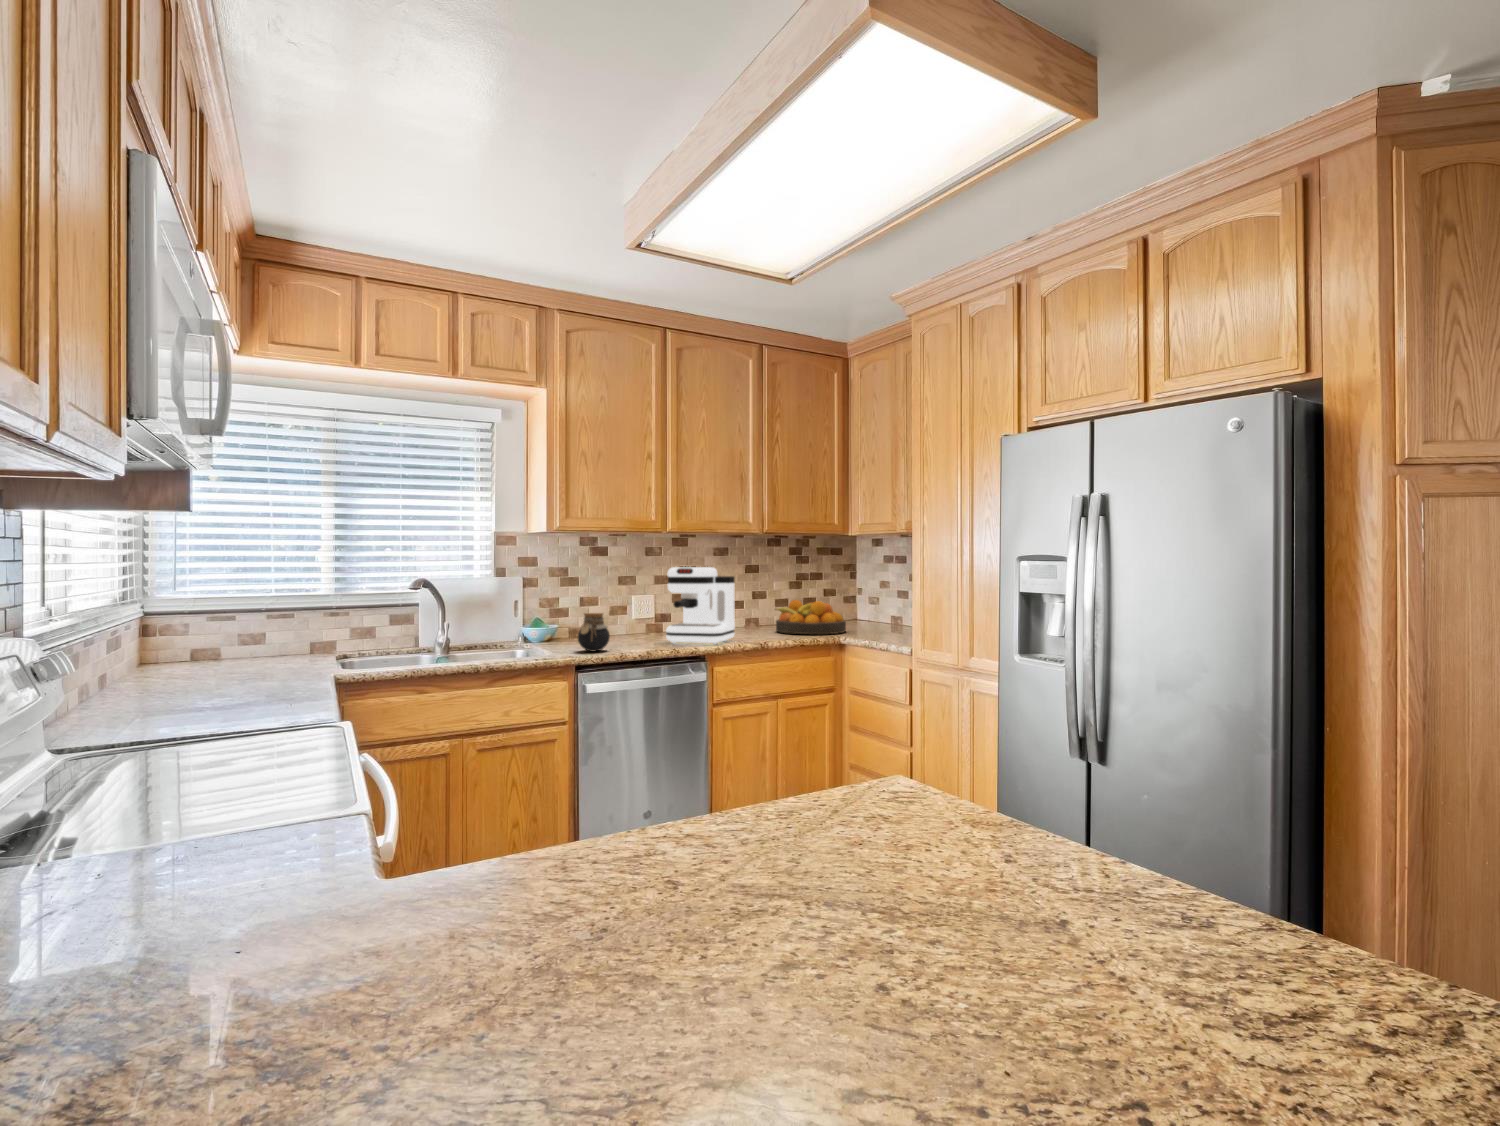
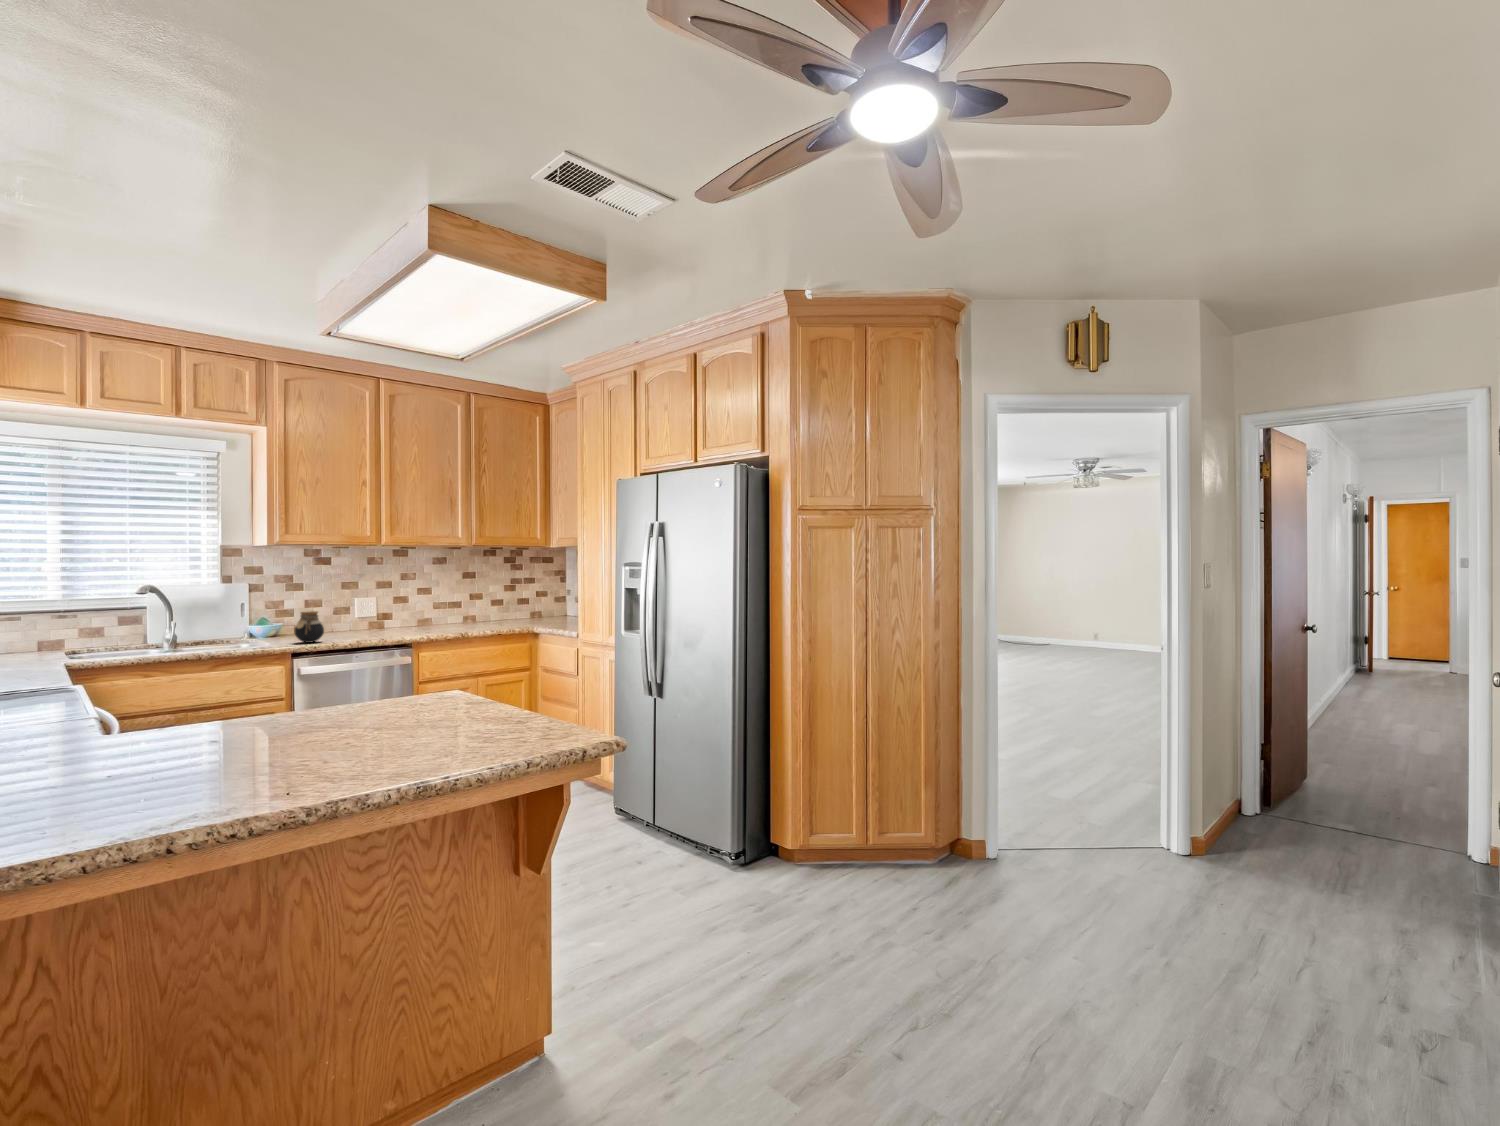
coffee maker: present [666,567,735,644] -> none [379,574,442,636]
fruit bowl: present [775,600,846,634] -> none [484,600,545,627]

